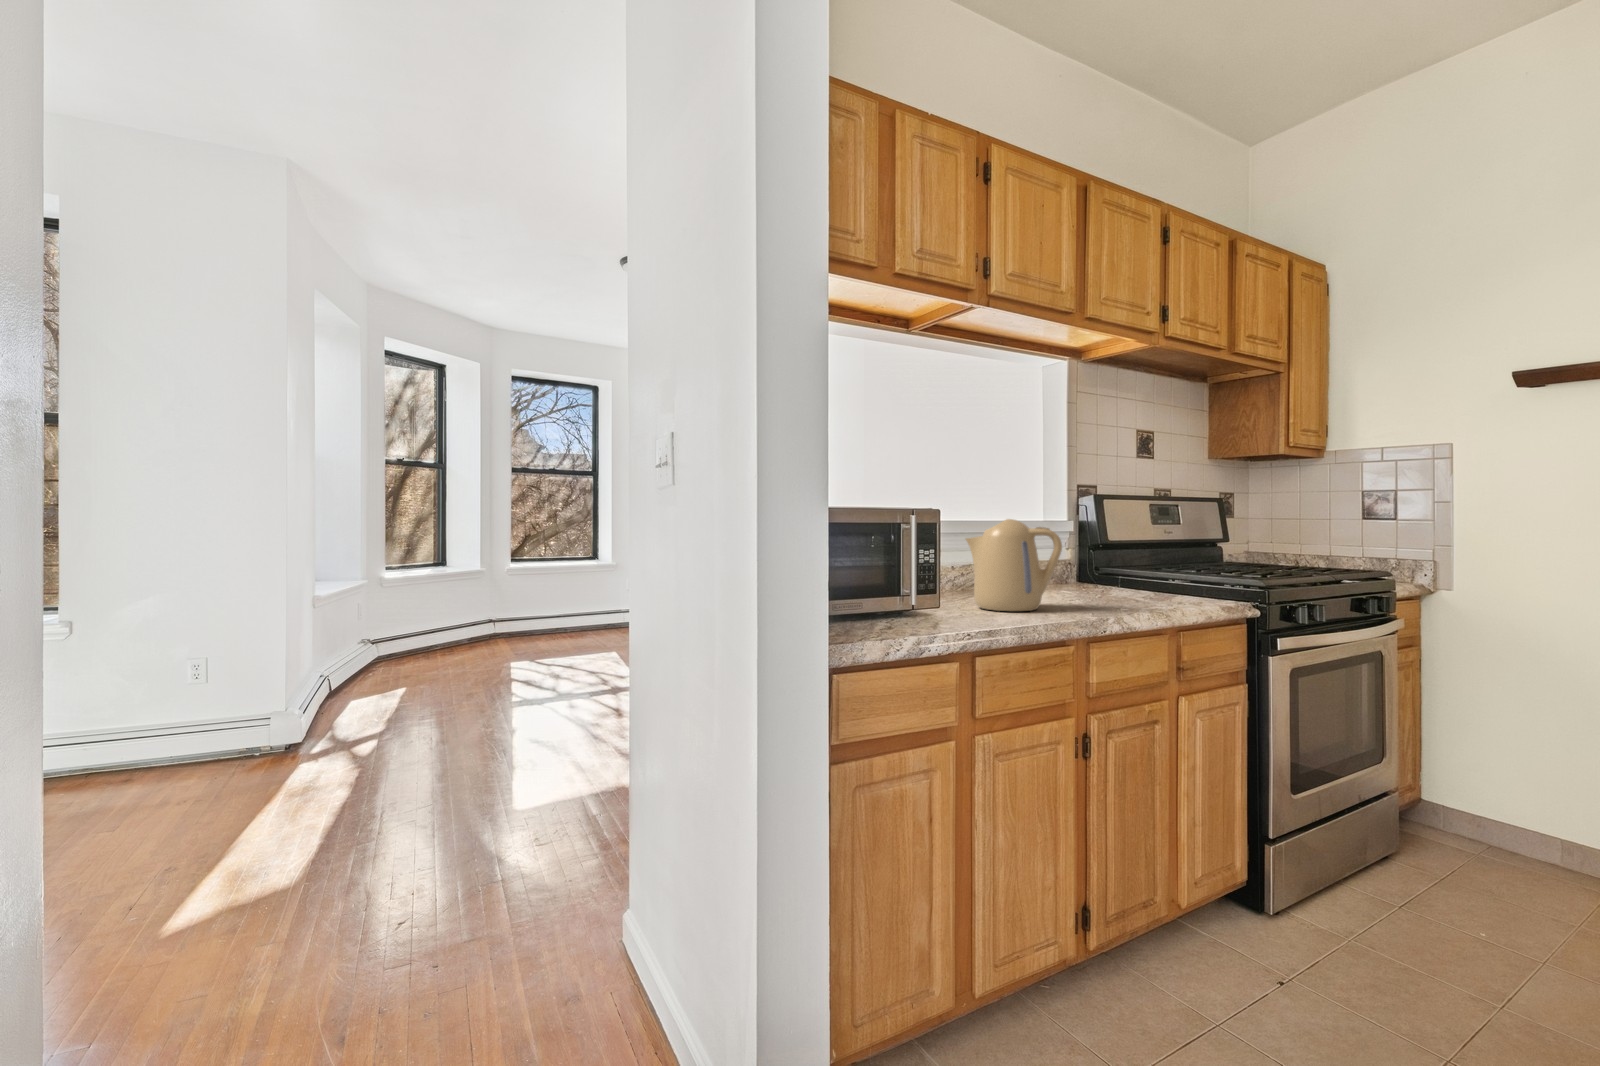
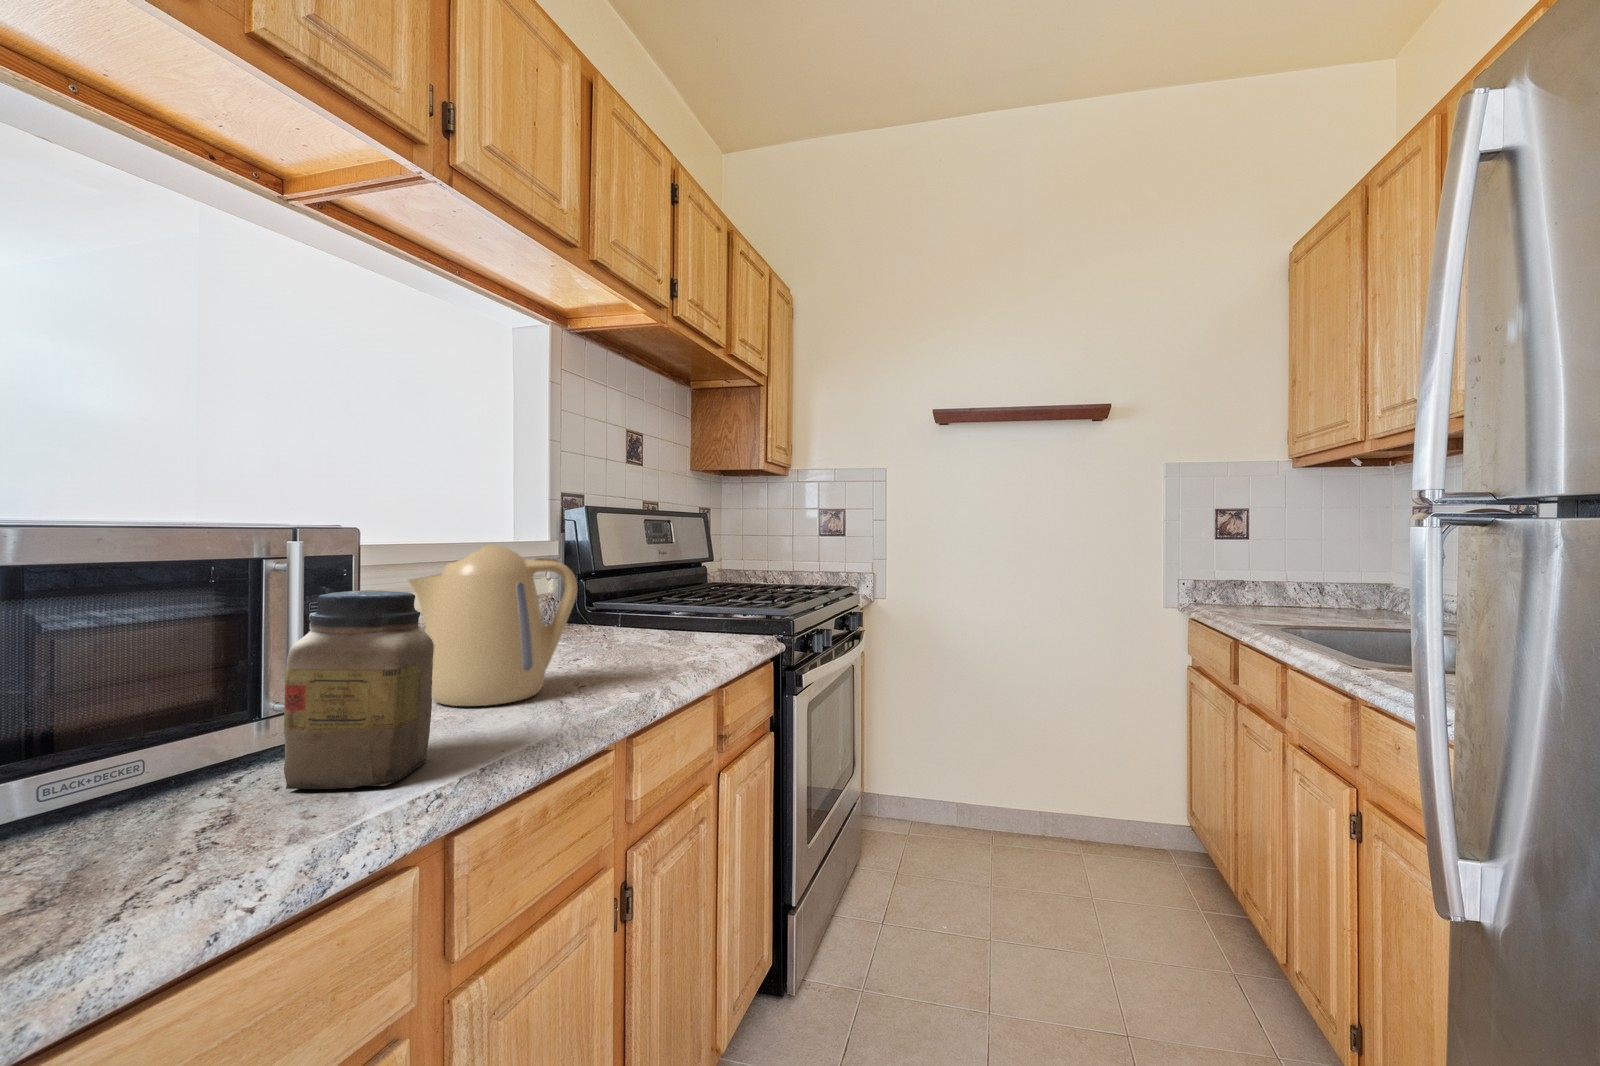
jar: none [909,538,971,628] -> present [284,590,434,789]

